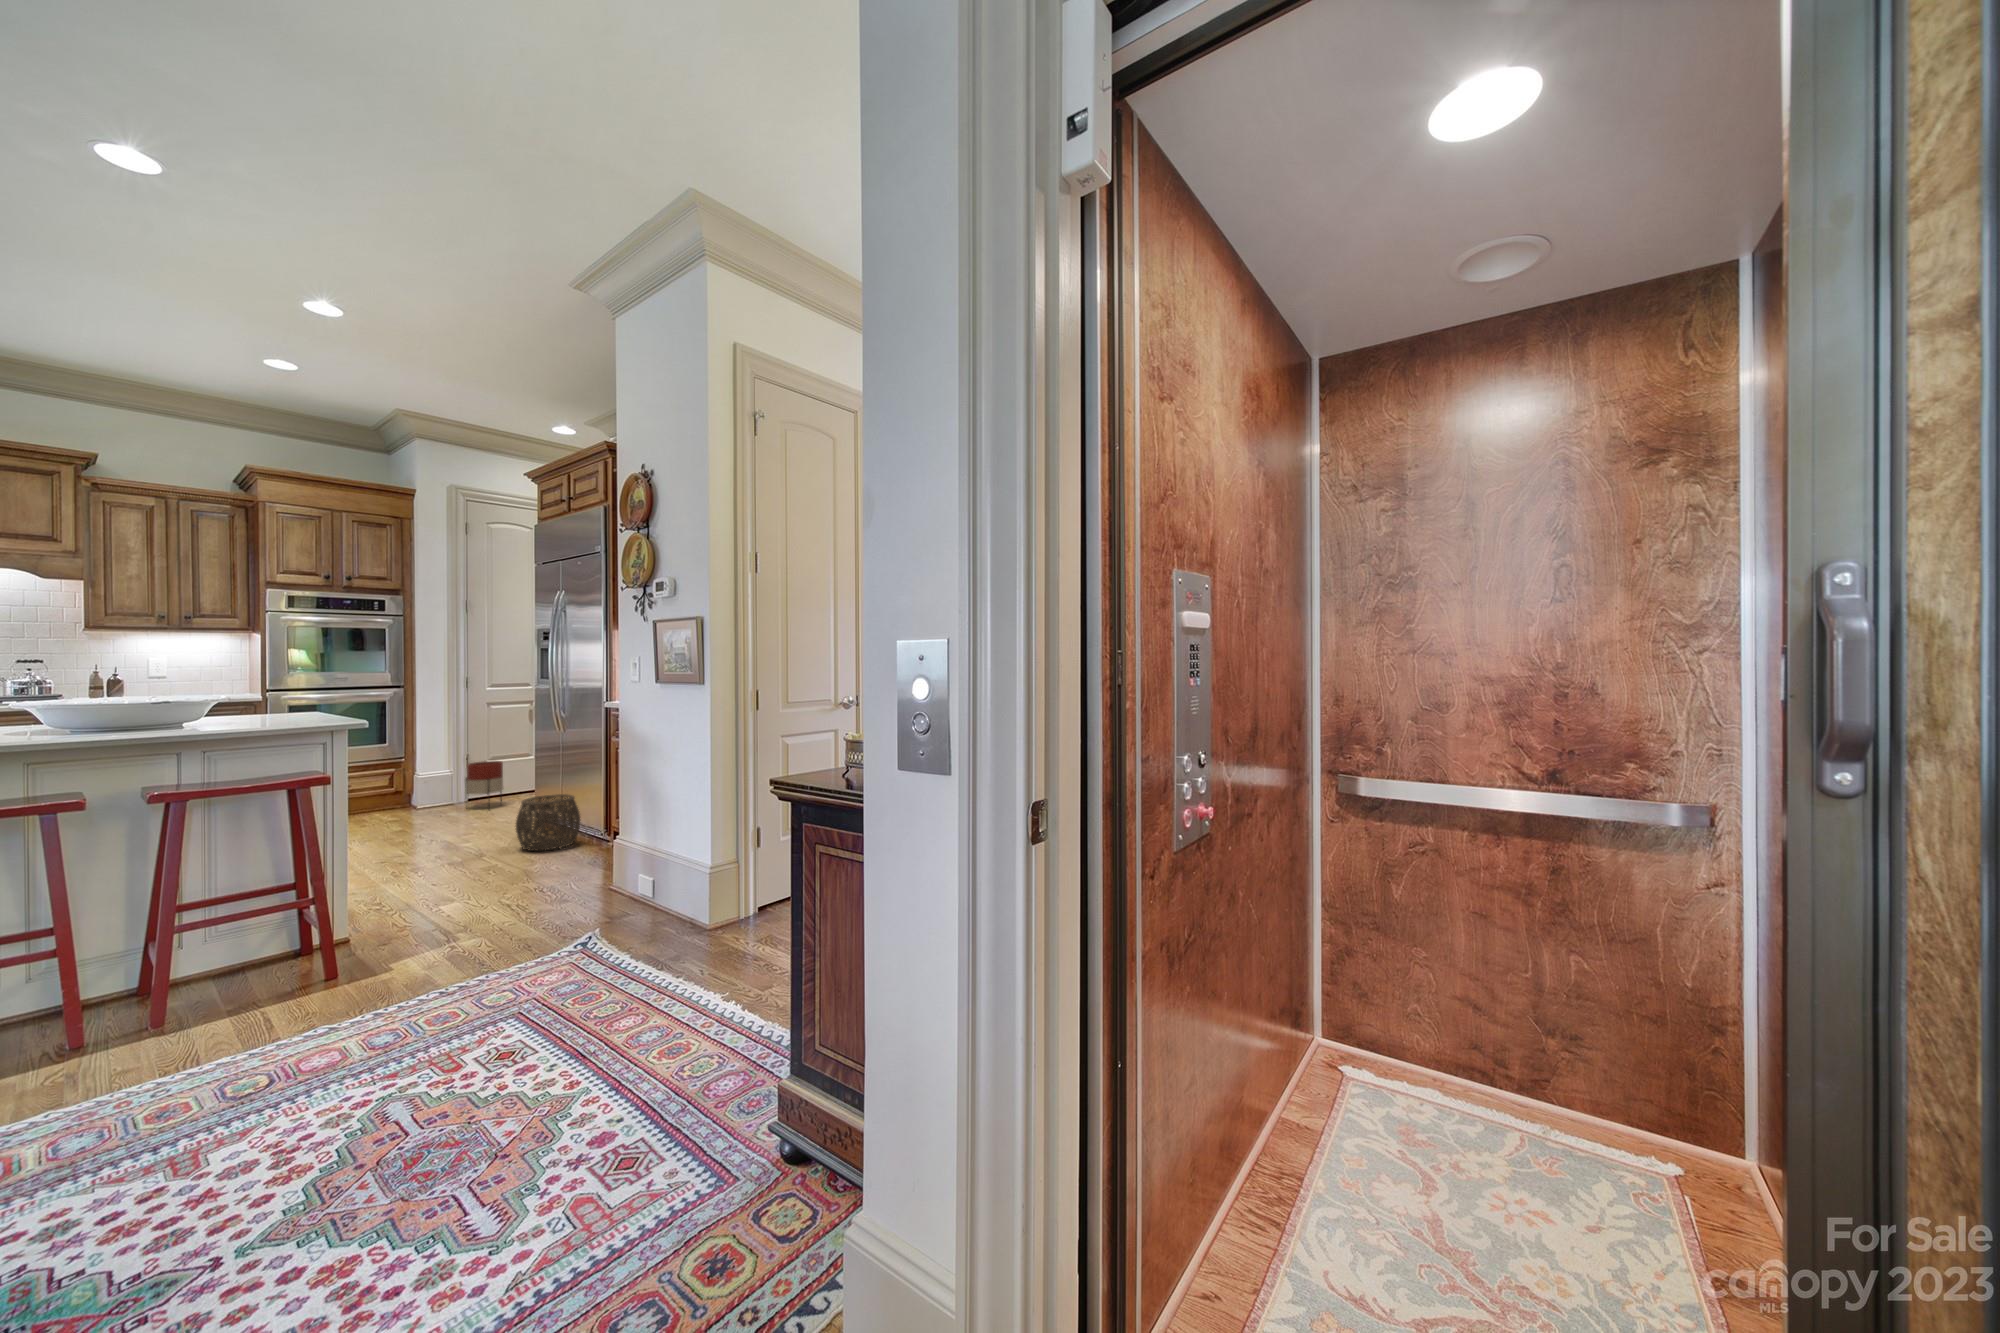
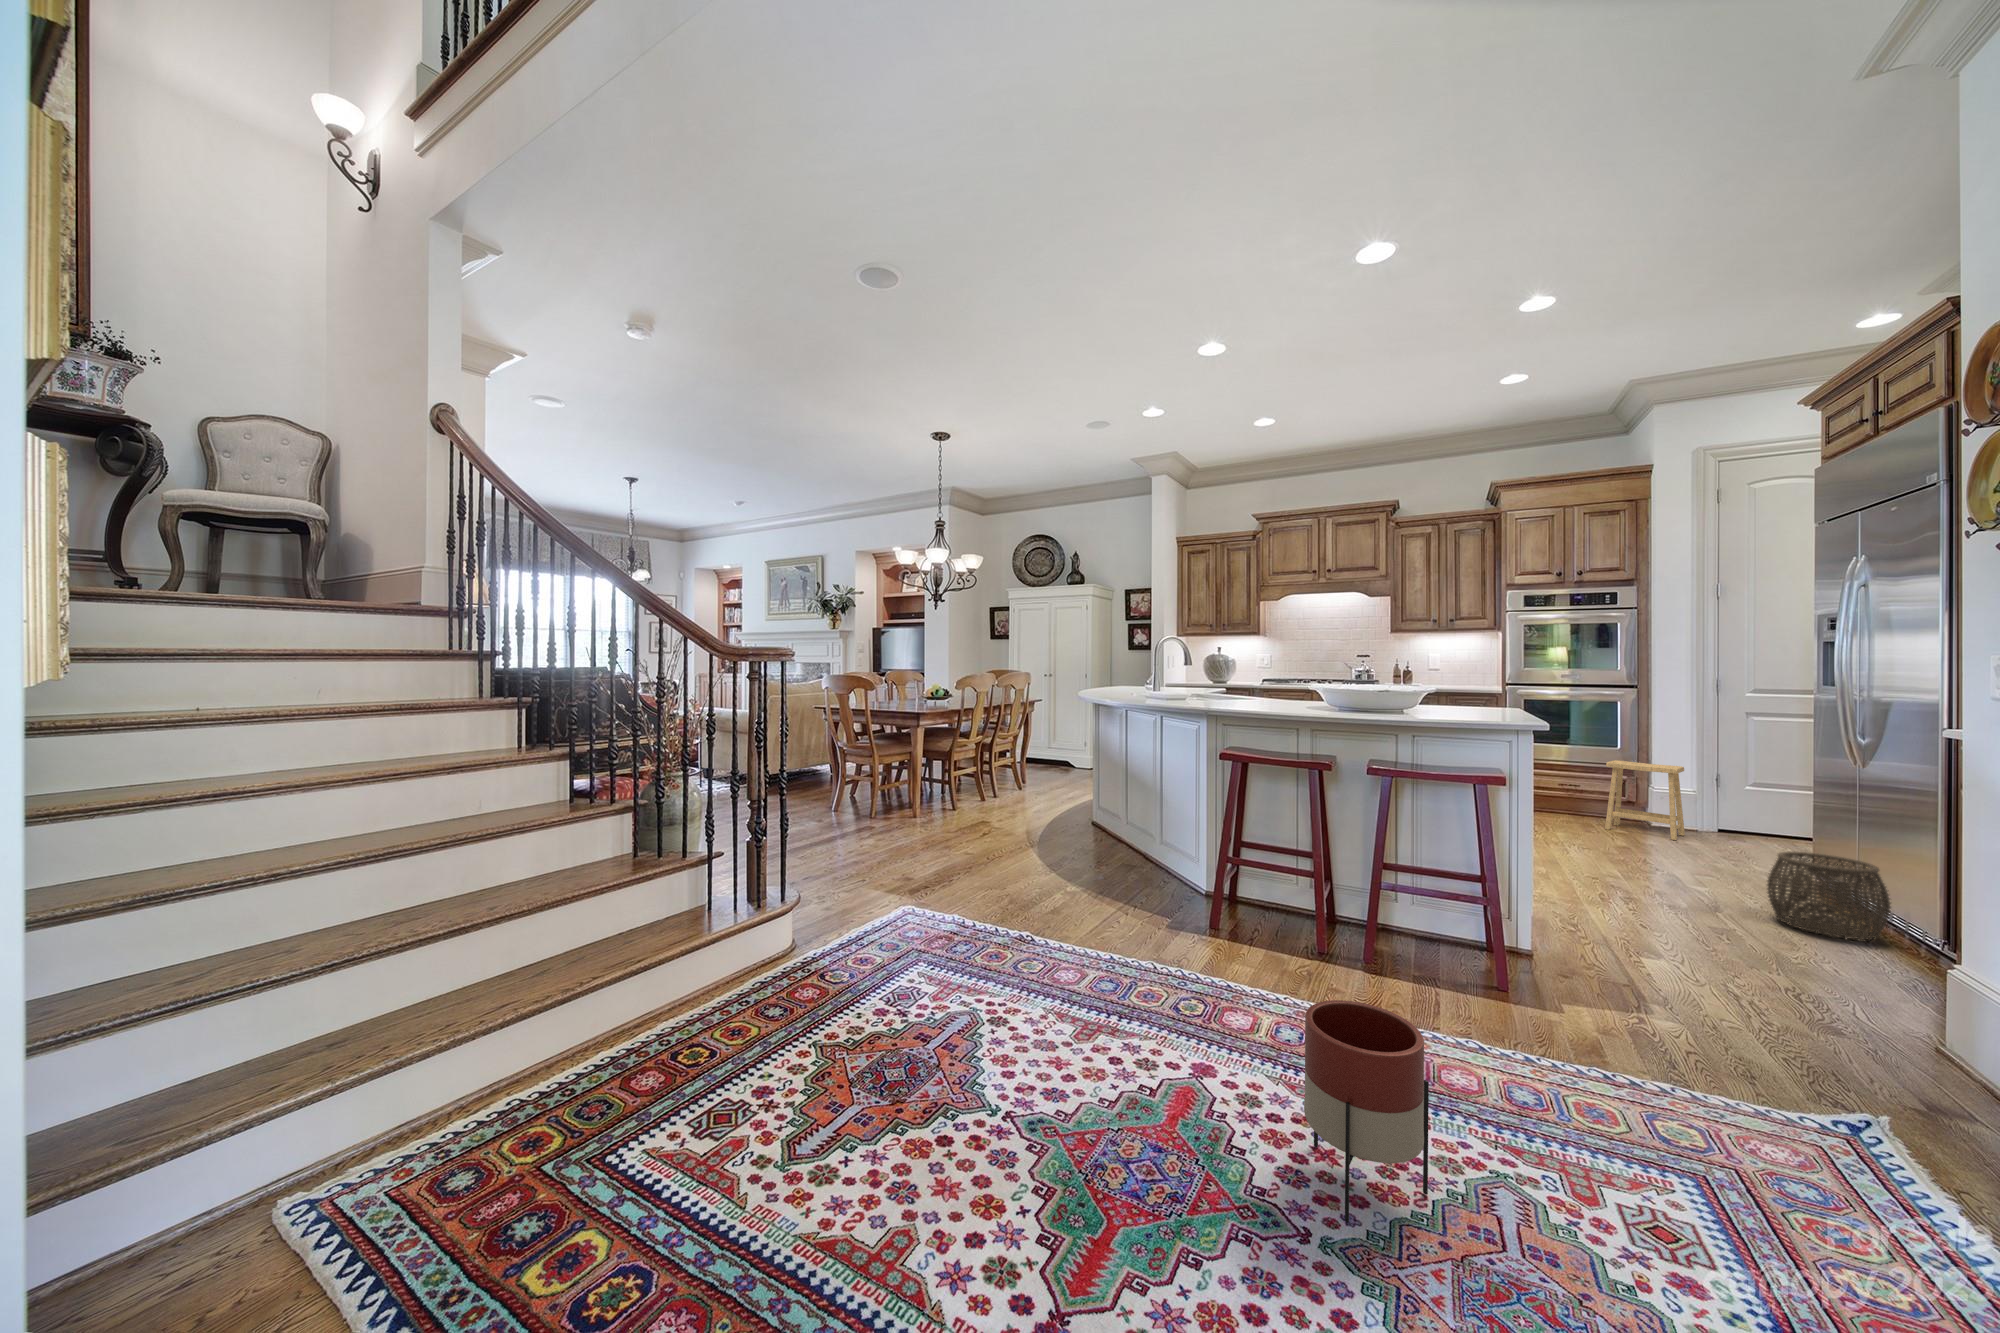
footstool: none [382,751,449,820] -> present [1605,760,1685,840]
planter: present [465,761,503,801] -> present [1304,1000,1429,1222]

